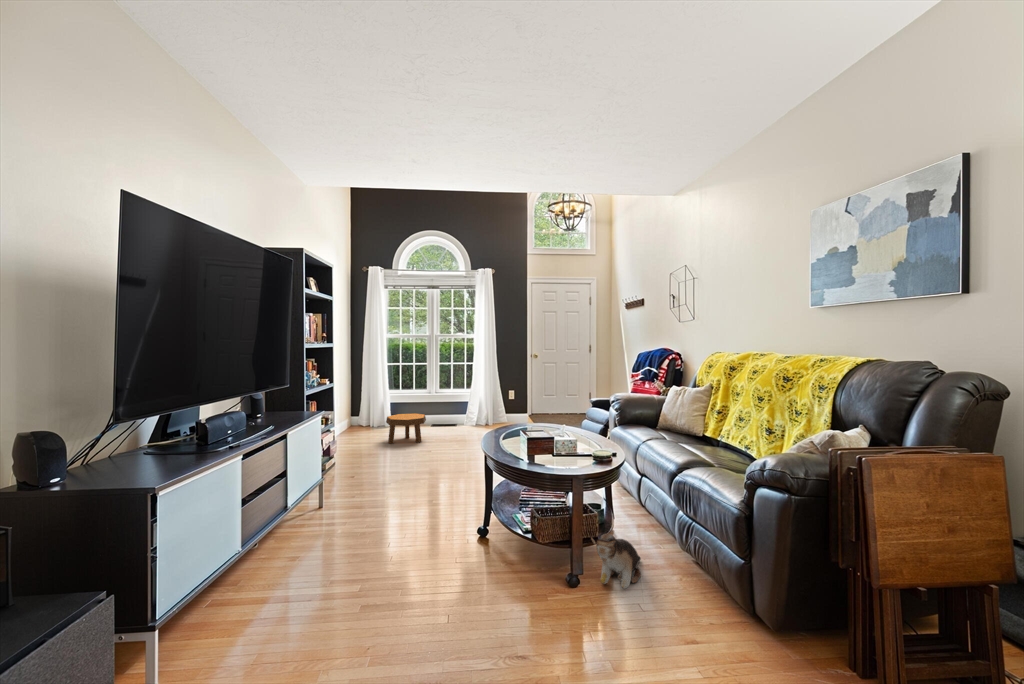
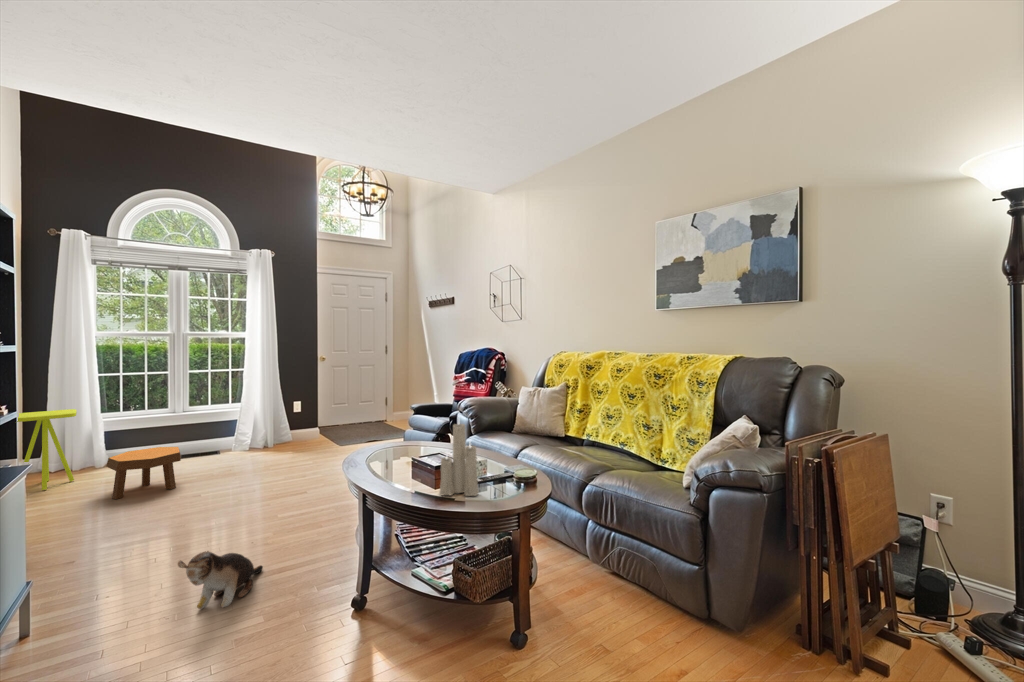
side table: none [346,384,376,433] -> present [17,409,77,490]
candle: none [527,395,555,460] -> present [439,421,478,496]
plush toy: present [591,533,641,589] -> present [178,551,263,609]

